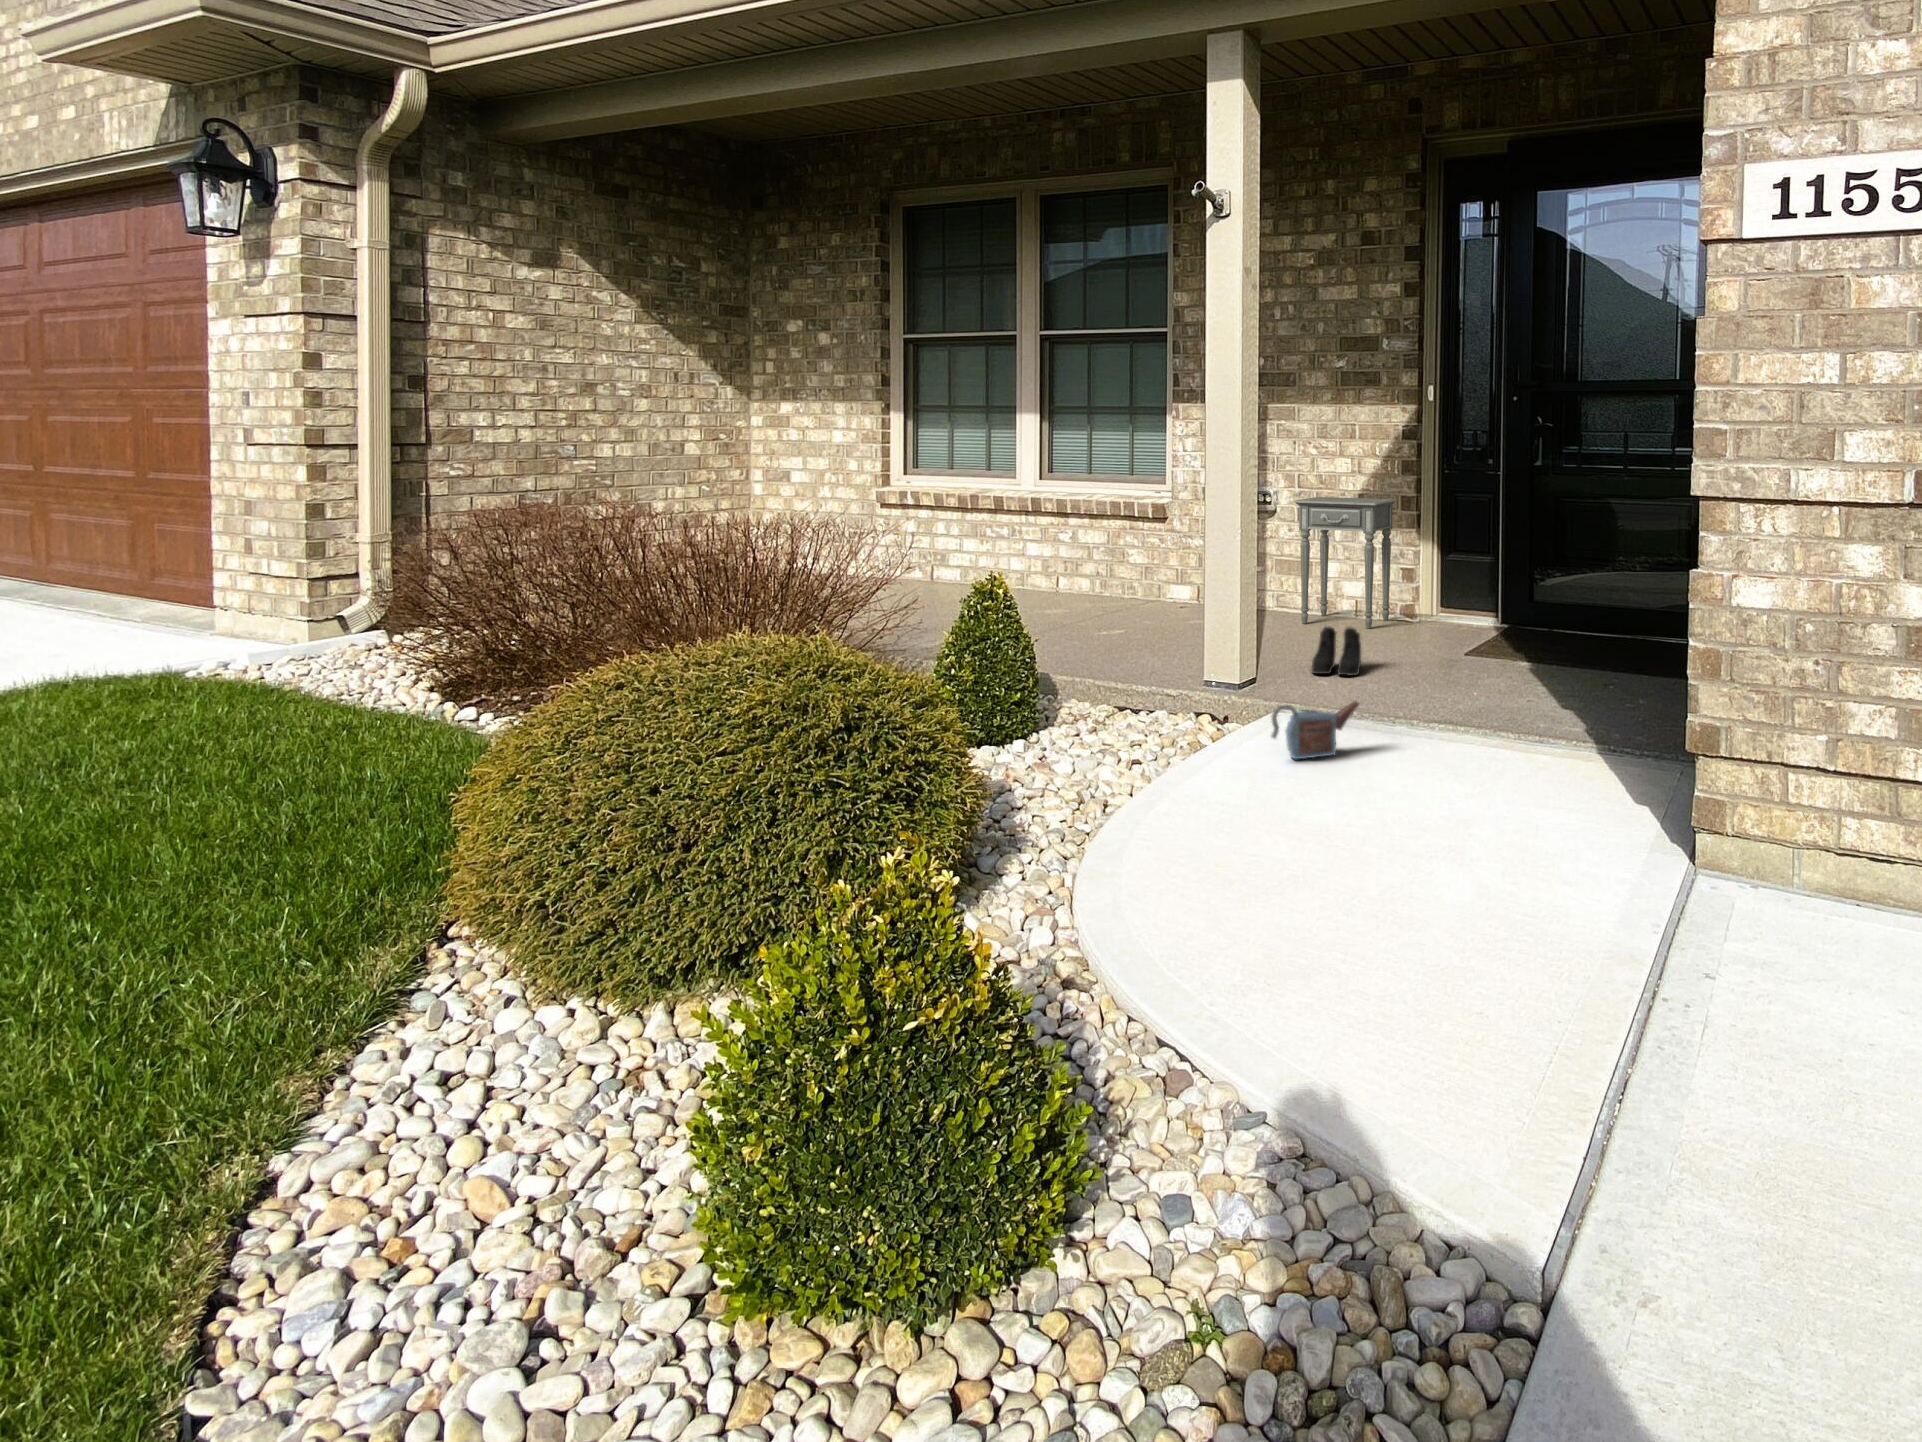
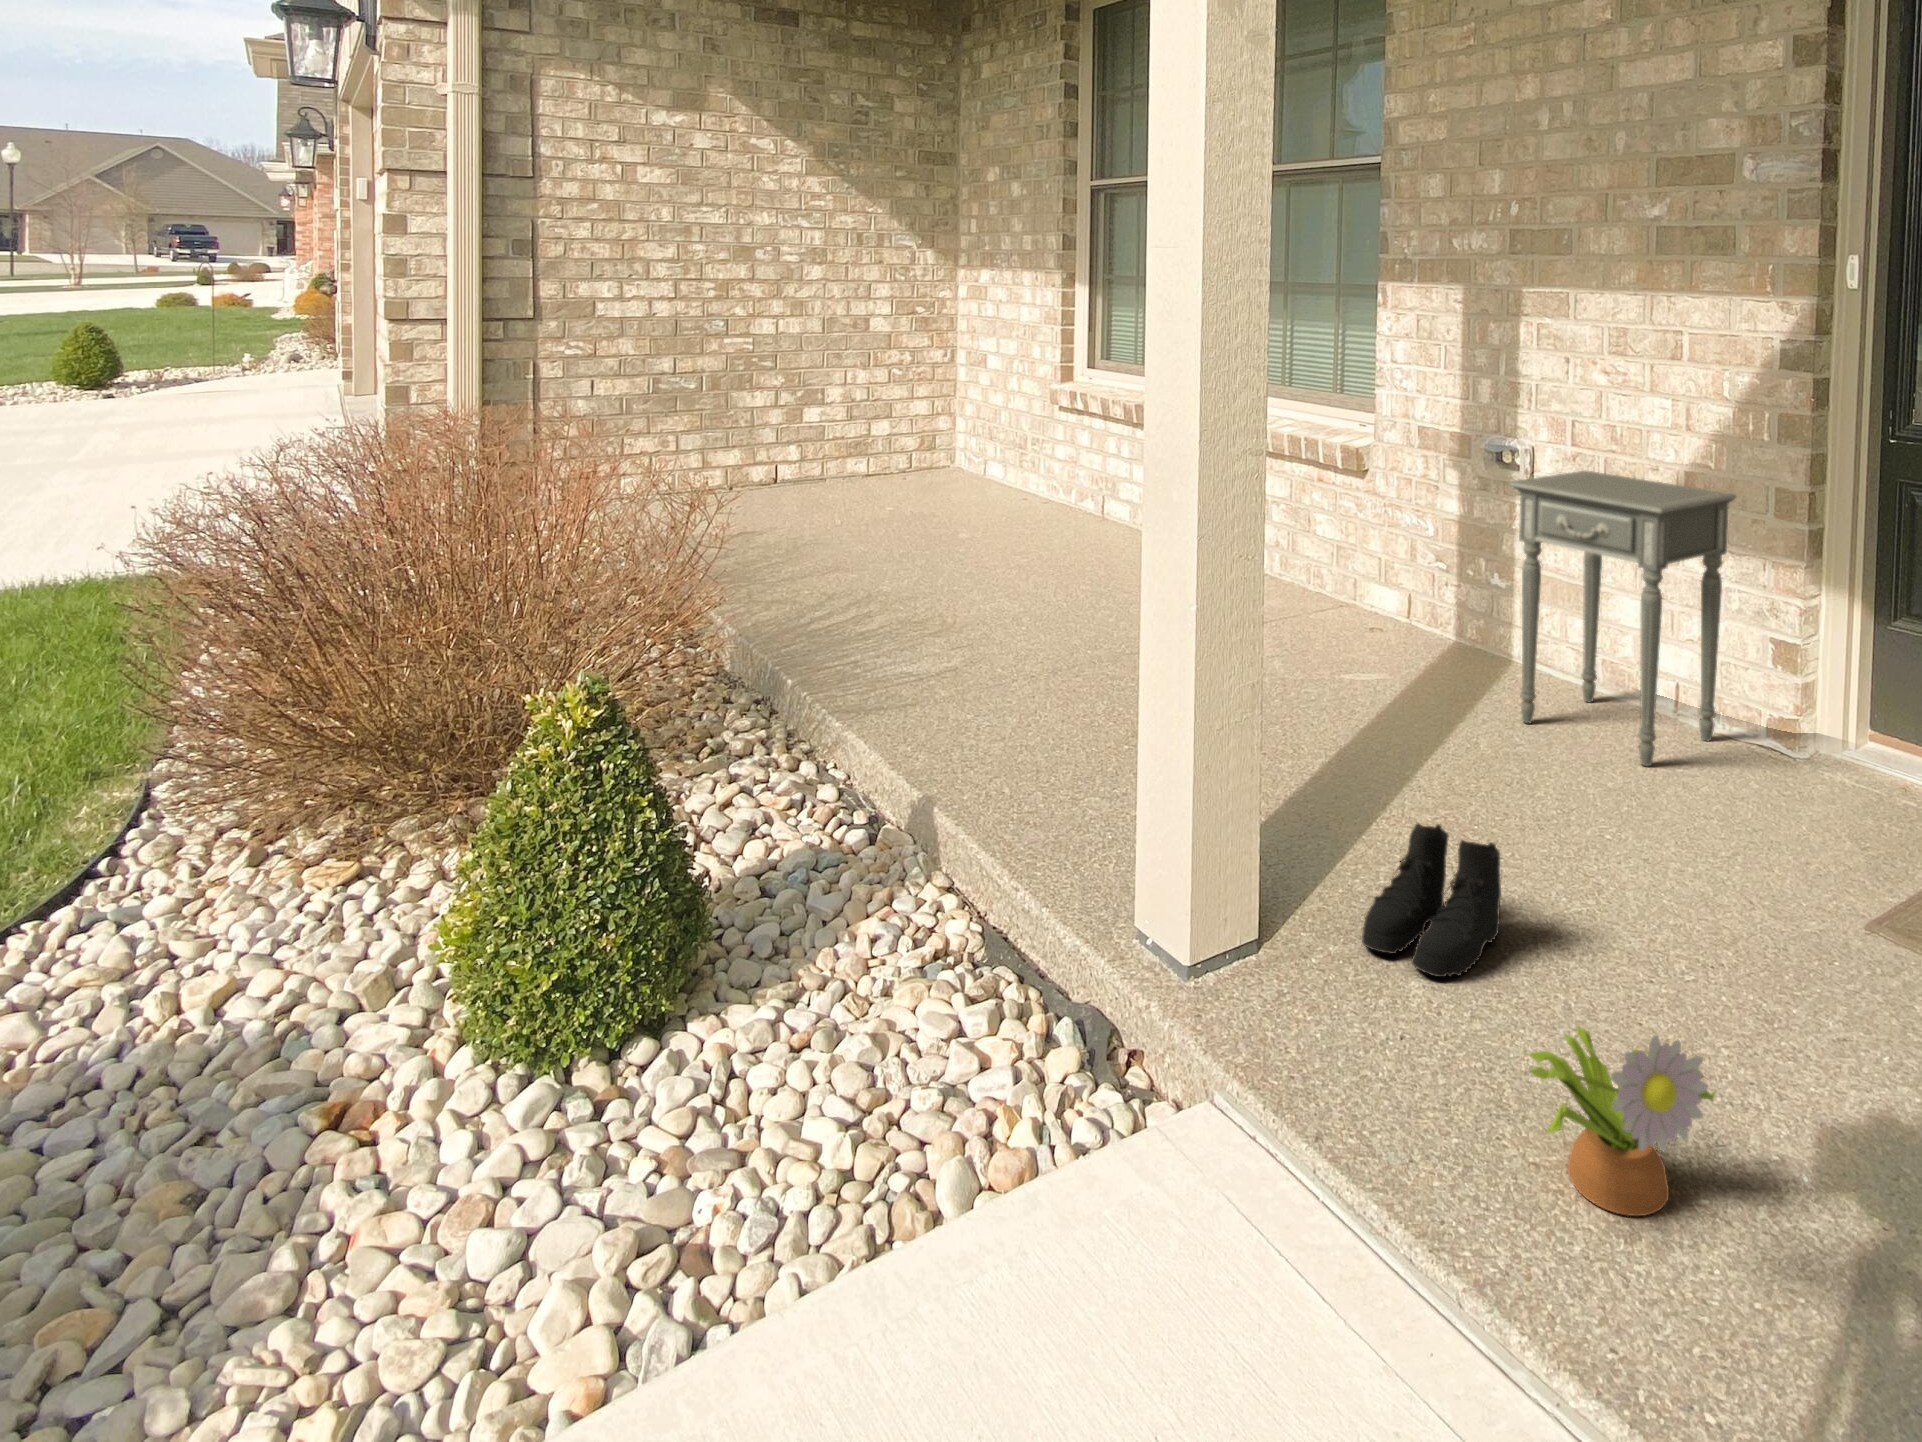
decorative plant: none [1411,636,1476,700] -> present [1526,1026,1716,1216]
watering can: present [1271,701,1359,759] -> none [989,1169,1267,1352]

